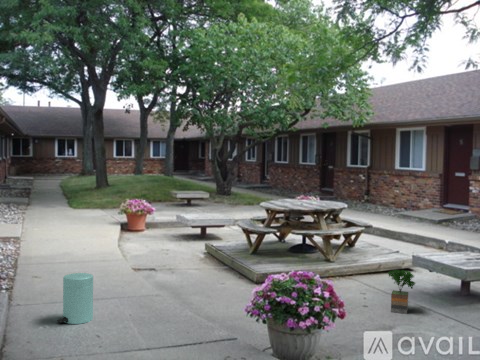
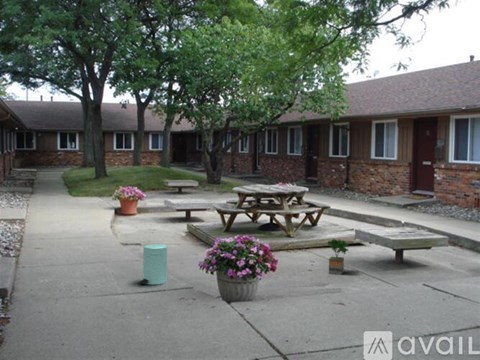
trash can: present [57,273,93,324] -> present [140,244,167,285]

